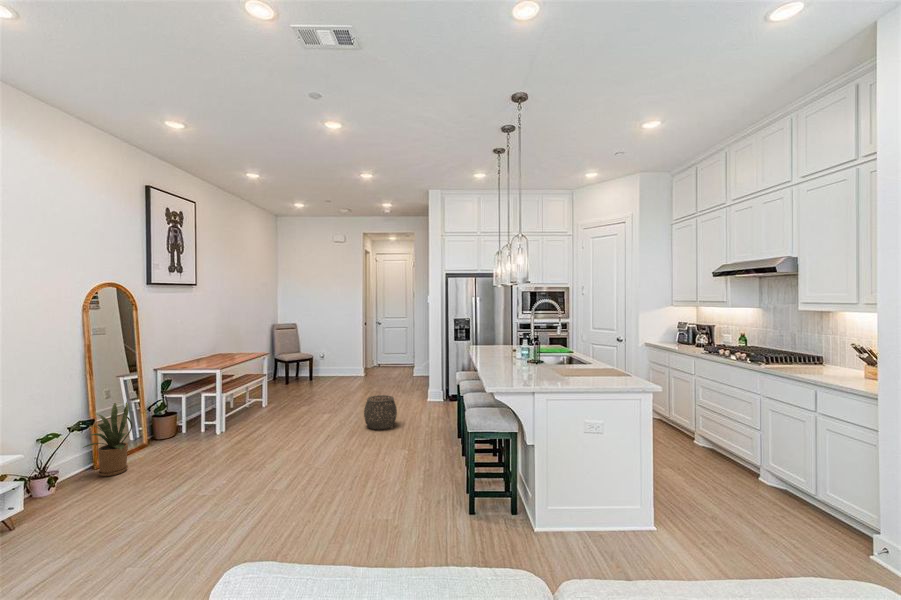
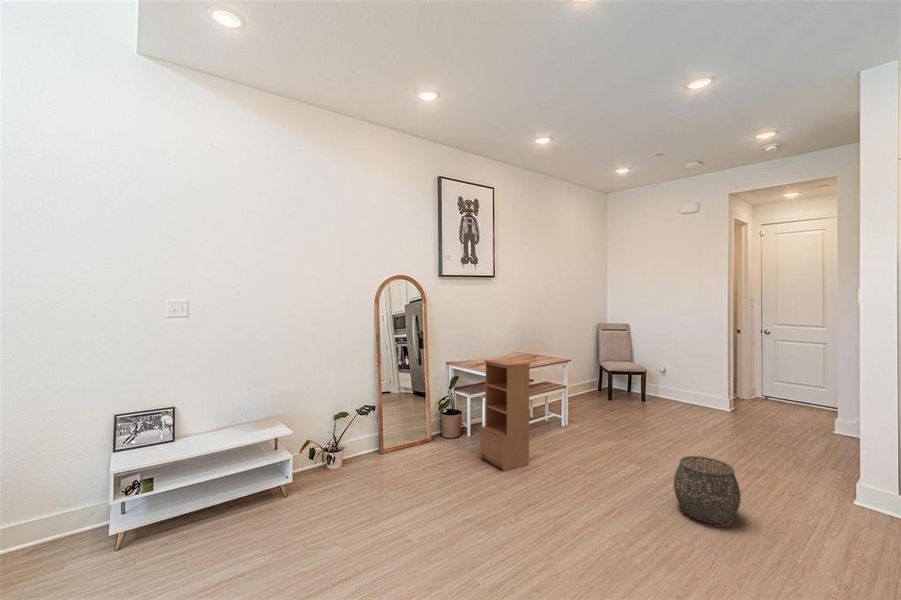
bookcase: none [214,355,260,444] -> present [480,358,530,471]
house plant: present [83,402,132,476] -> none [360,393,403,466]

